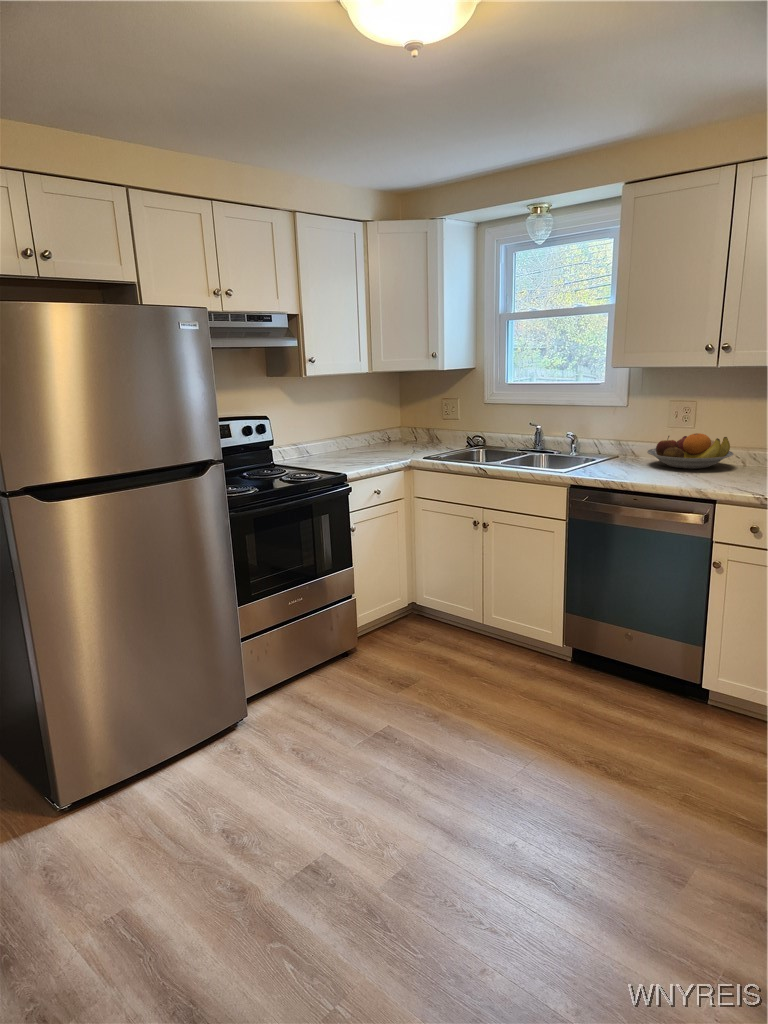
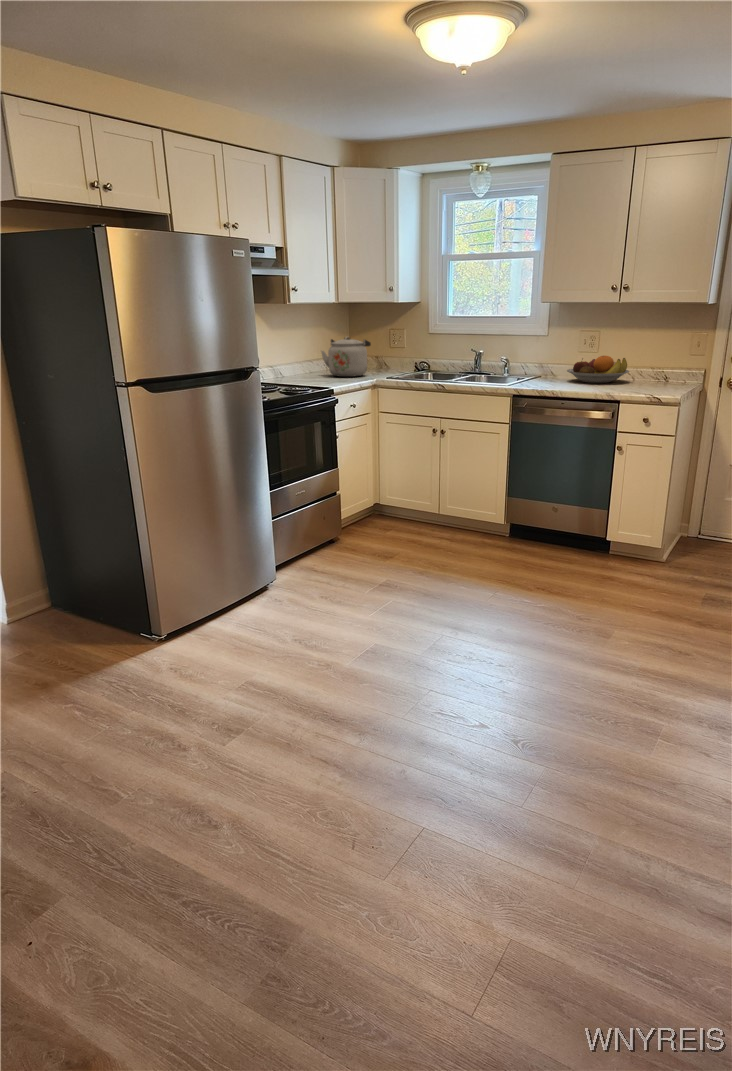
kettle: none [356,408,413,454] -> present [321,337,371,377]

